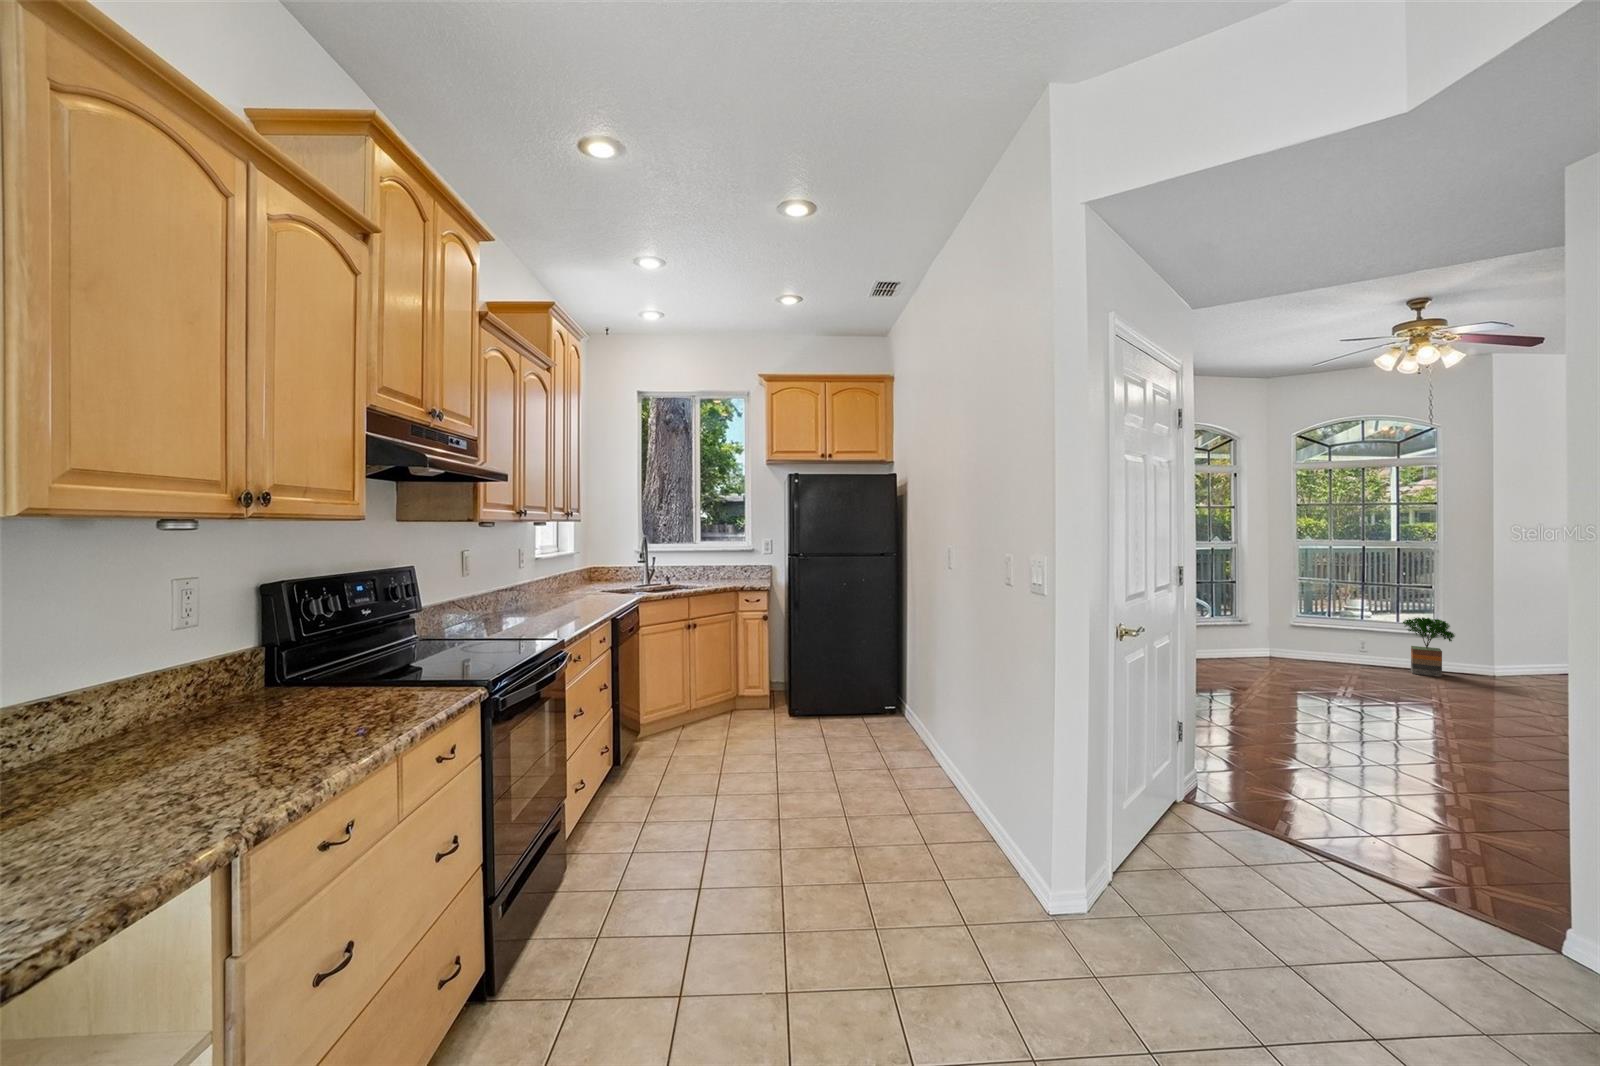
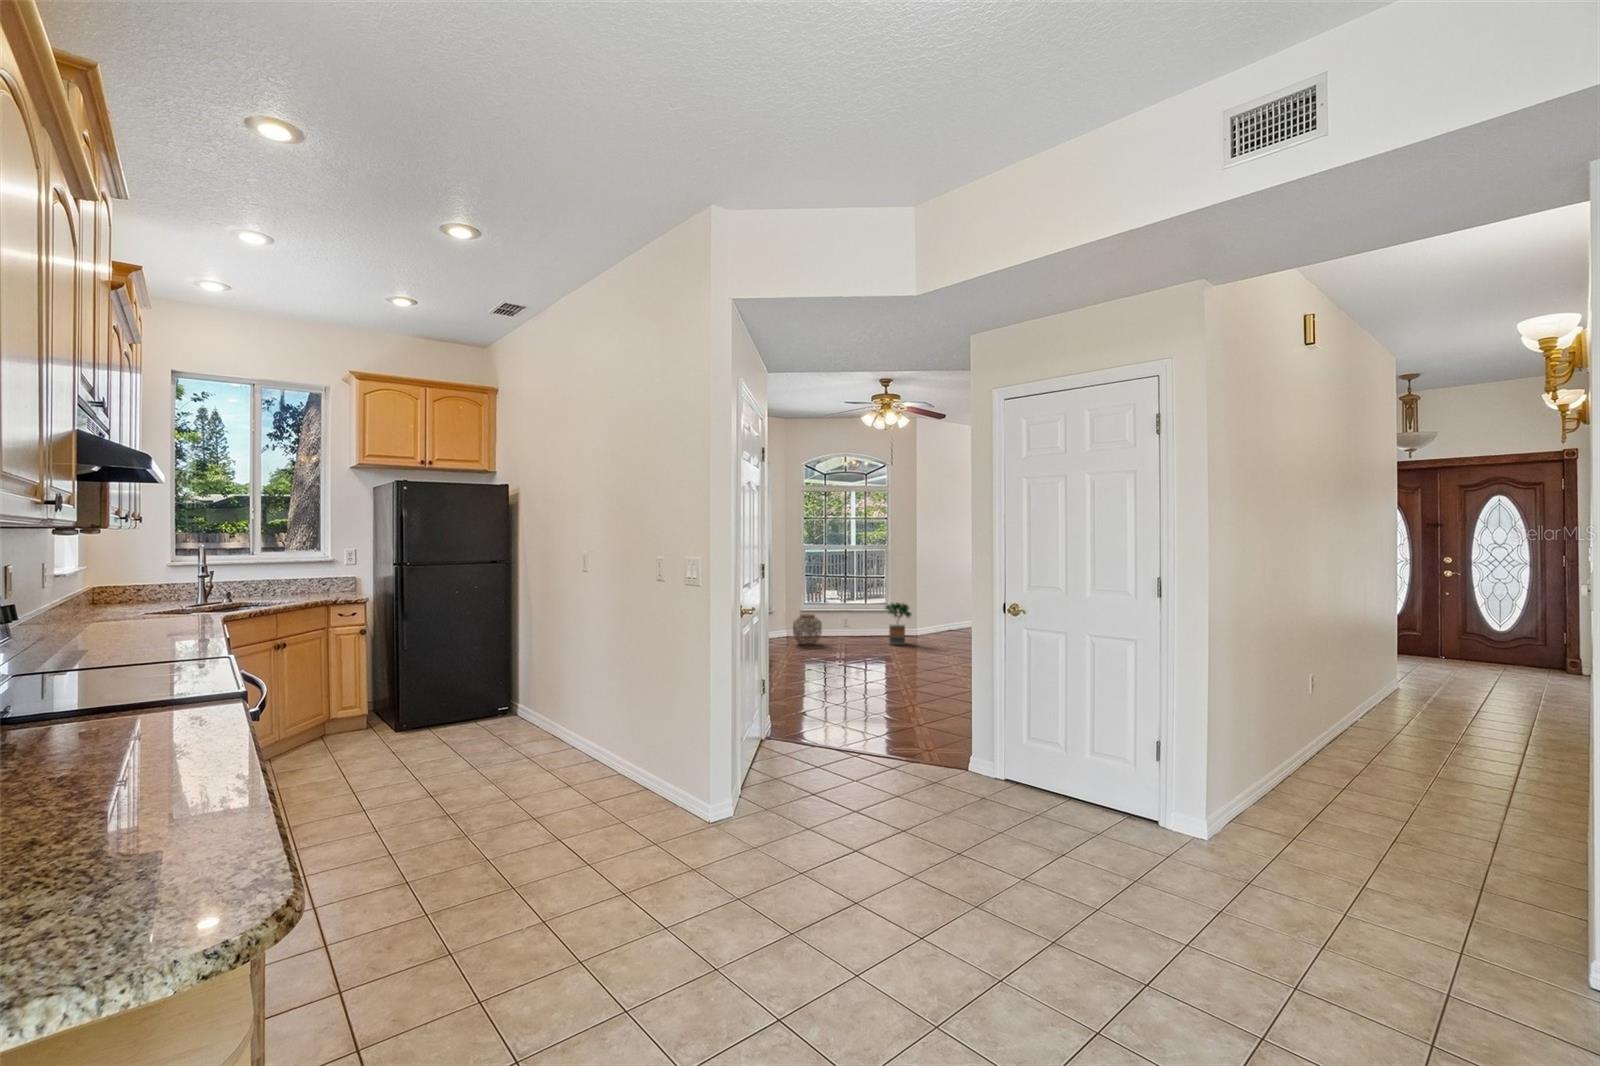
woven basket: none [1252,623,1296,662] -> present [793,614,822,645]

